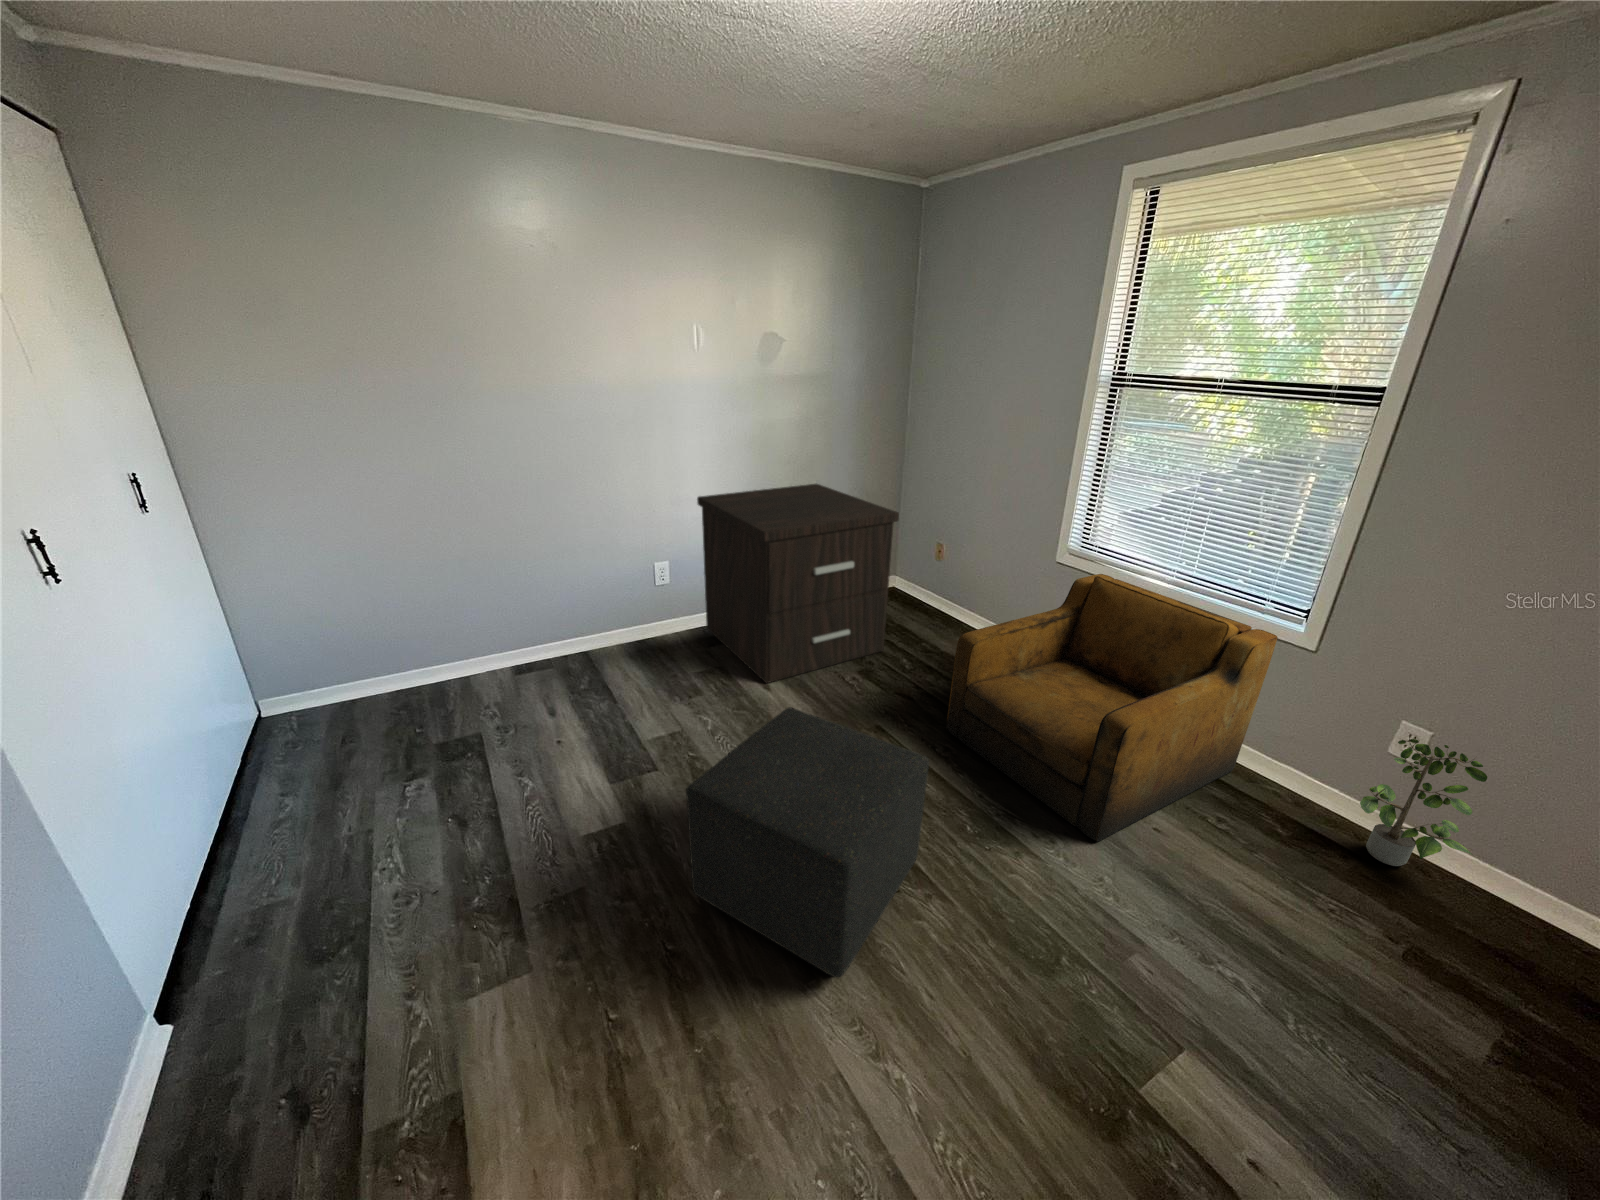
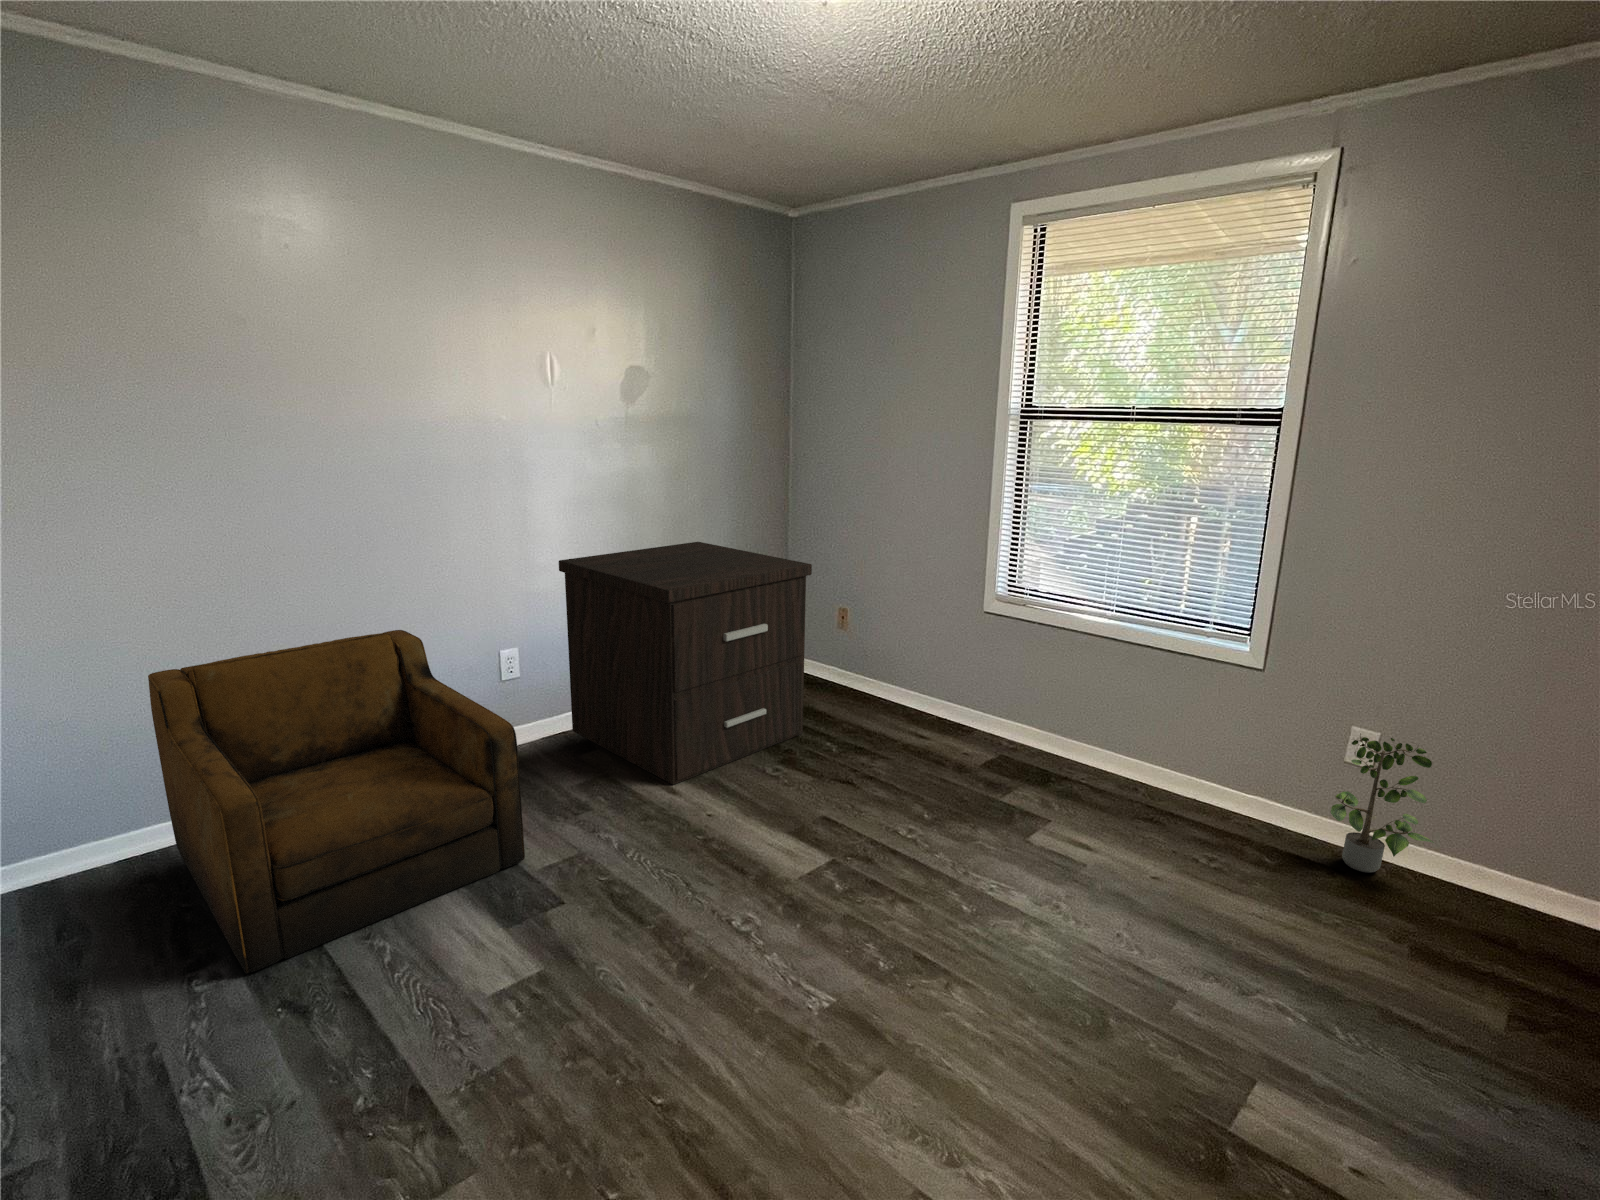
armchair: present [946,574,1278,842] -> present [148,630,525,974]
ottoman: present [686,707,929,978] -> none [667,783,934,1090]

